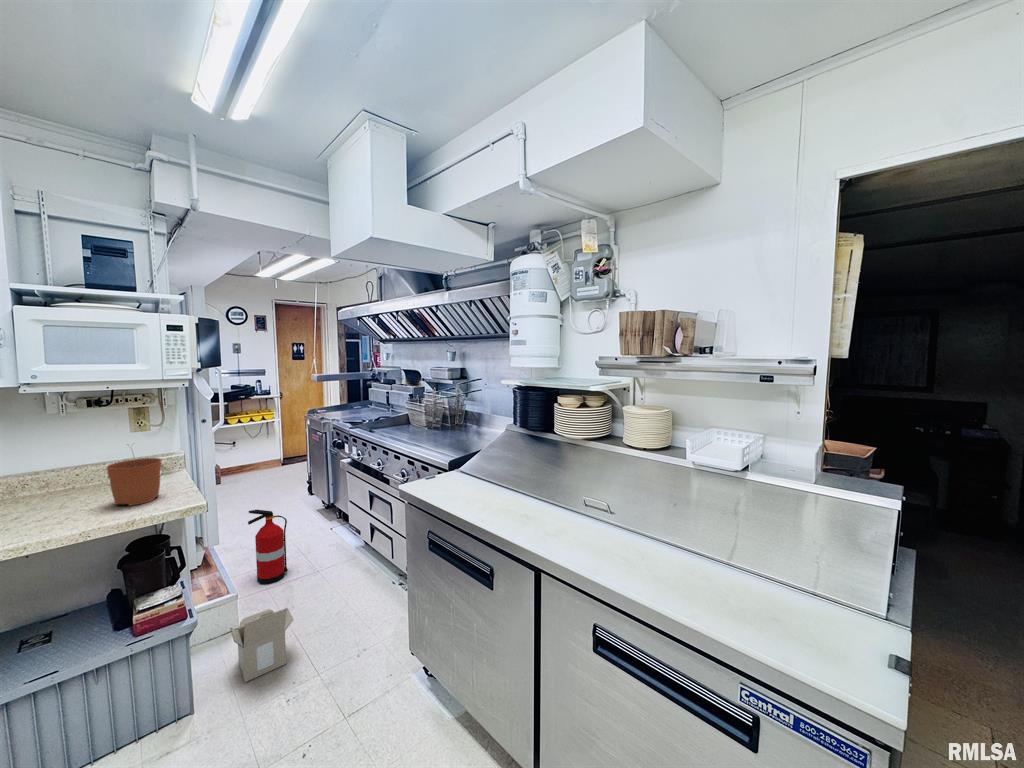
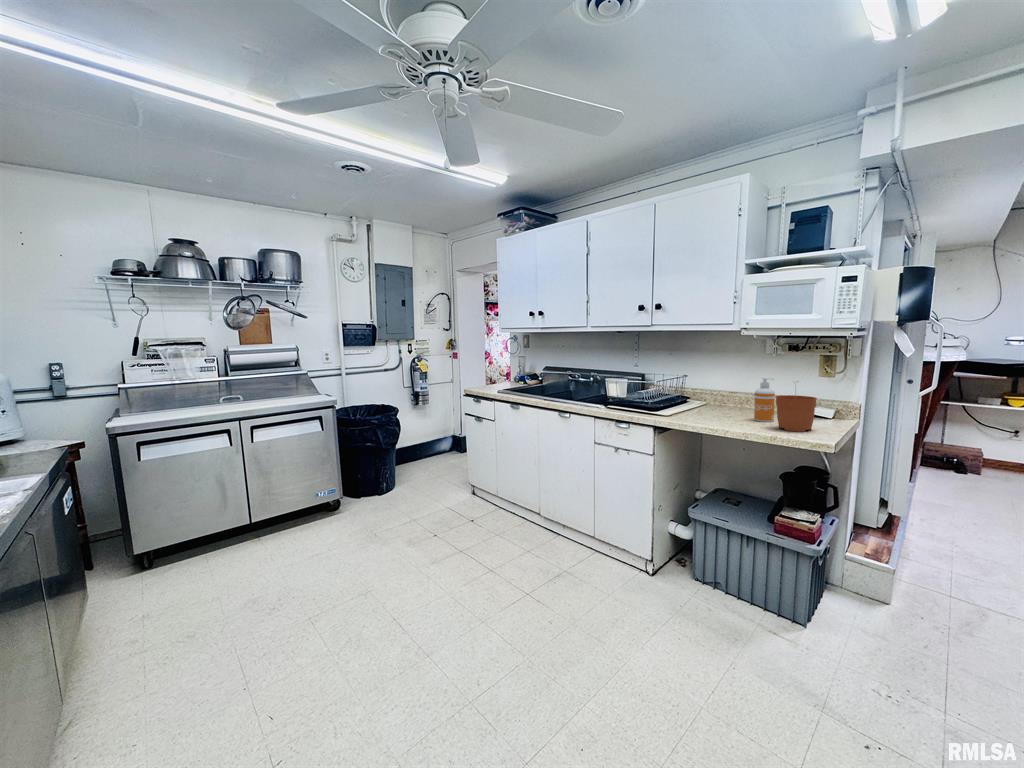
soap dispenser: none [54,444,91,505] -> present [754,378,775,422]
fire extinguisher: present [248,510,287,584] -> none [943,494,1007,599]
cardboard box: present [230,608,293,682] -> none [856,583,938,669]

